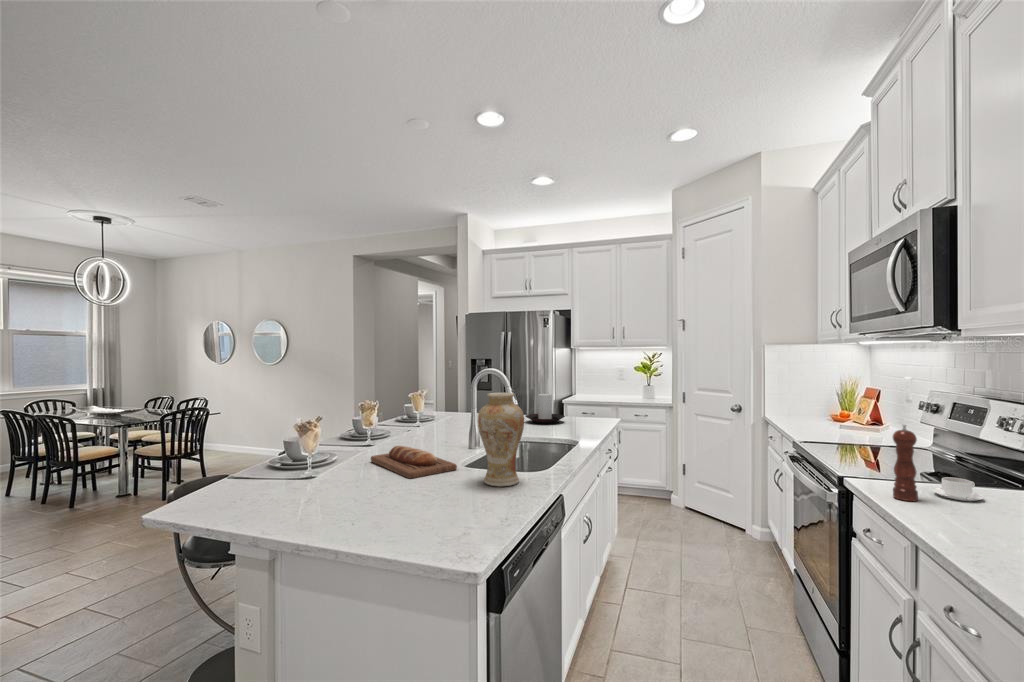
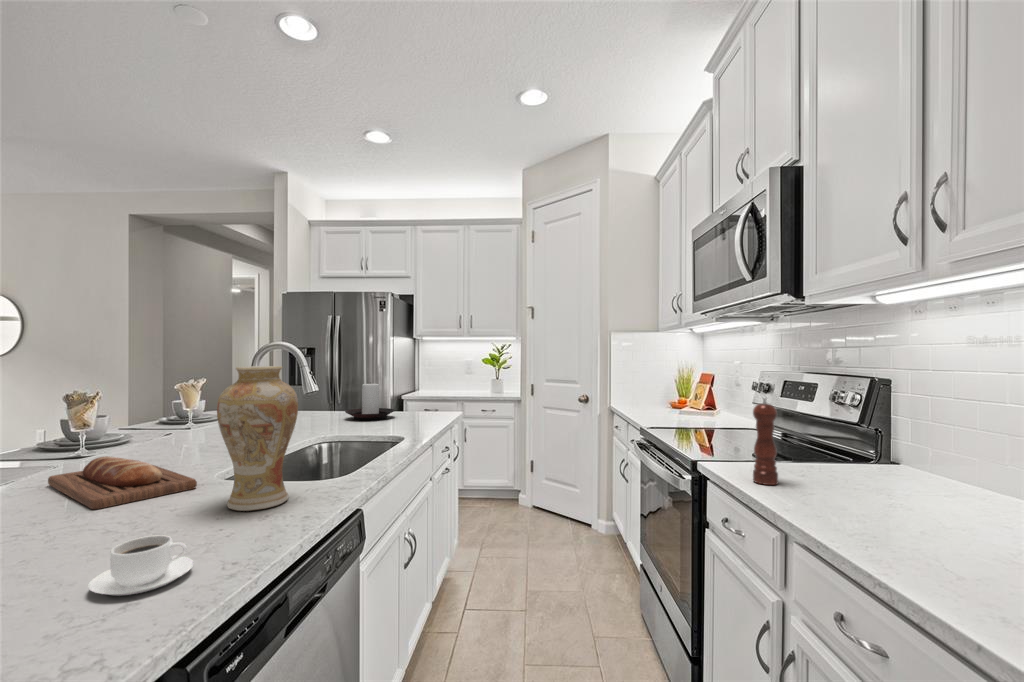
coffee cup: present [933,477,984,501] -> present [88,535,193,596]

